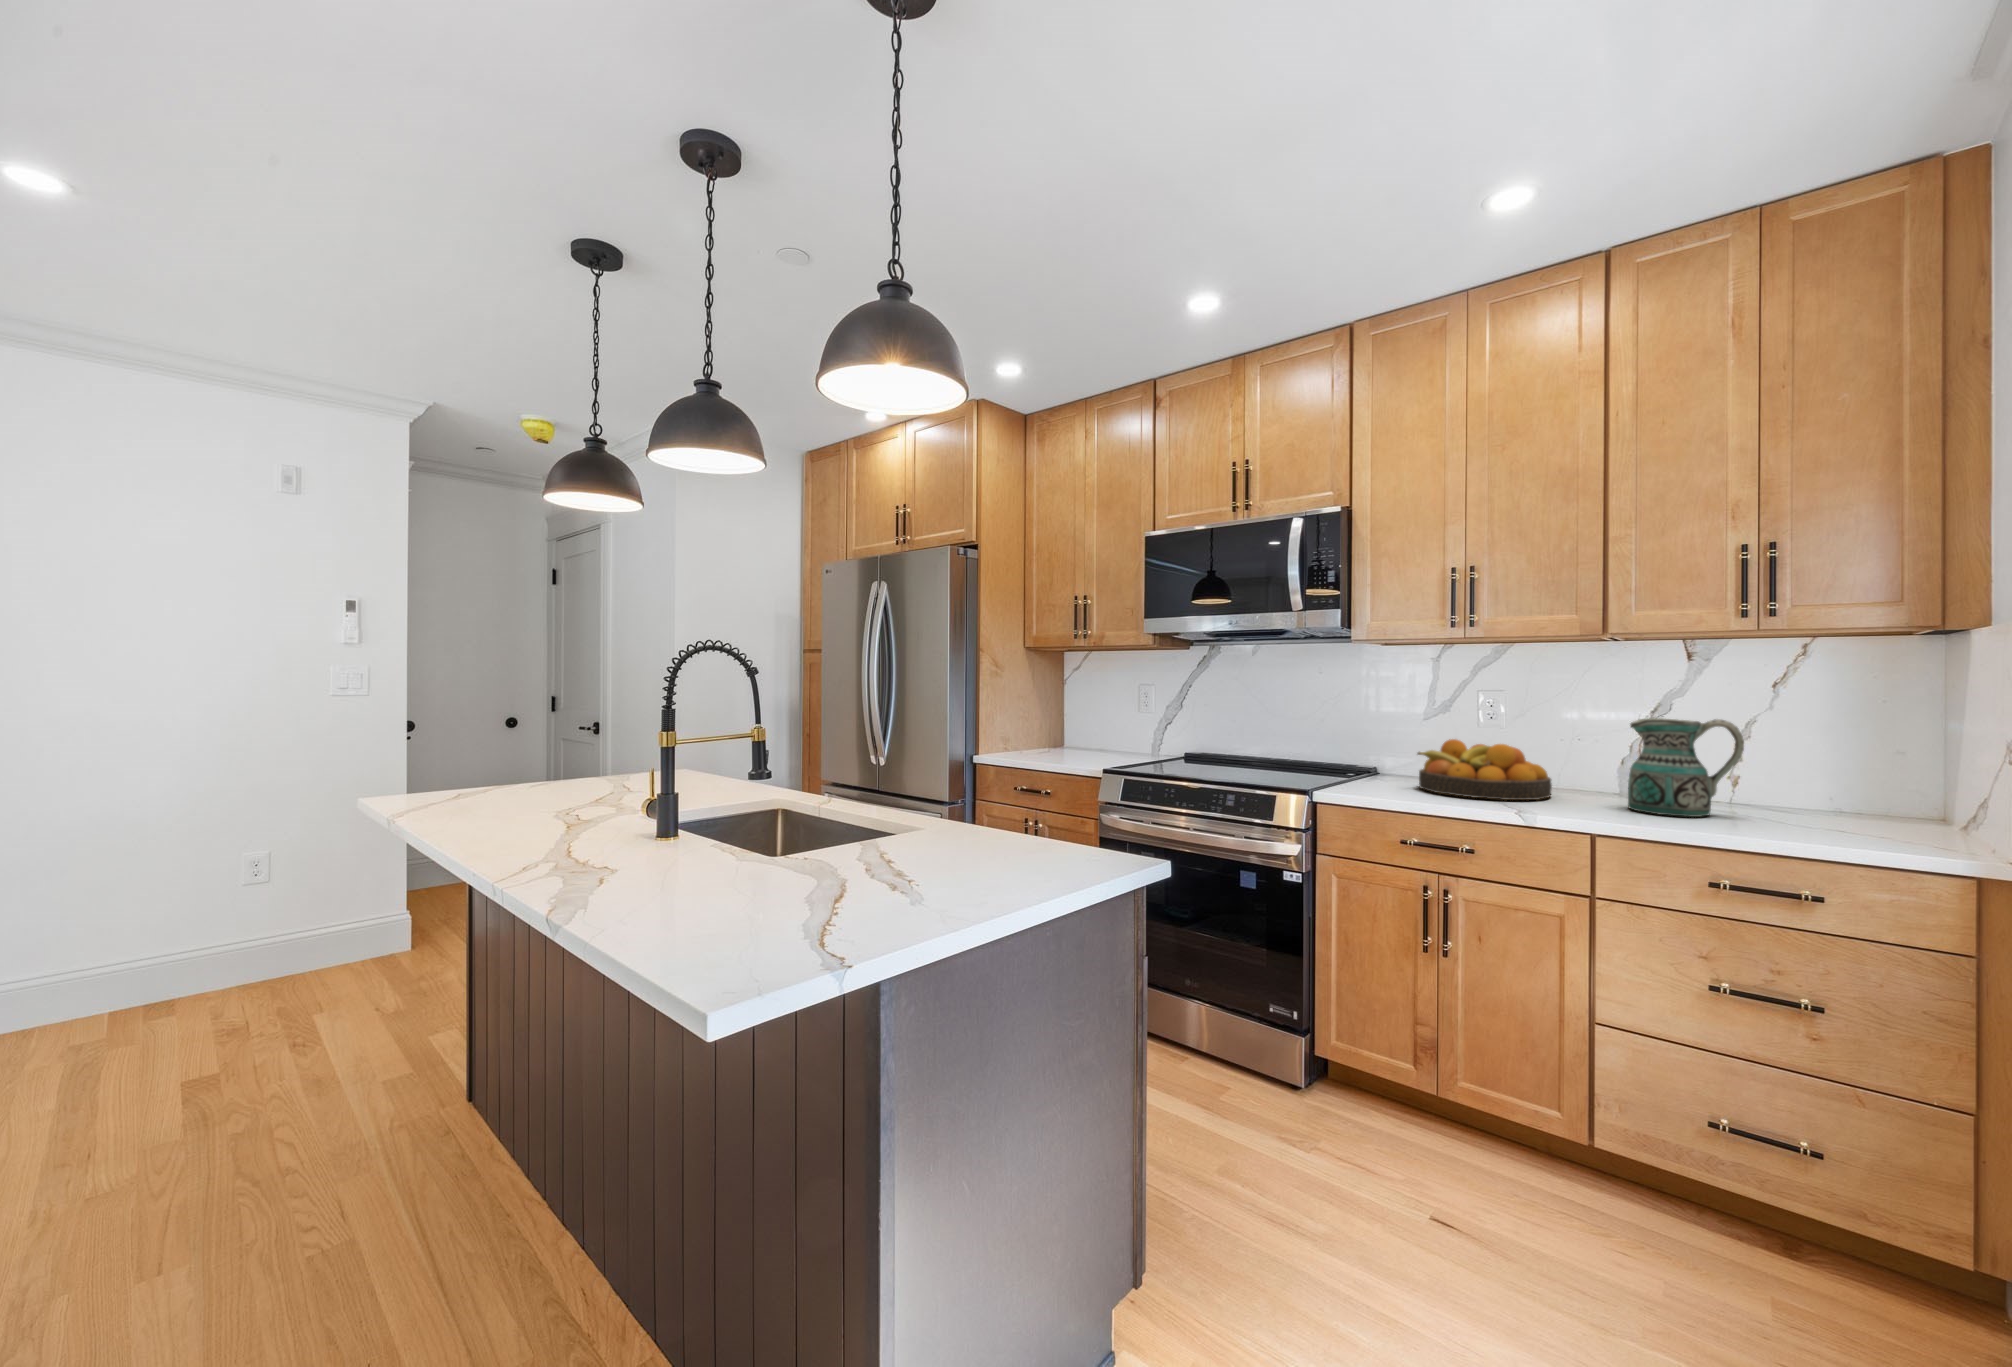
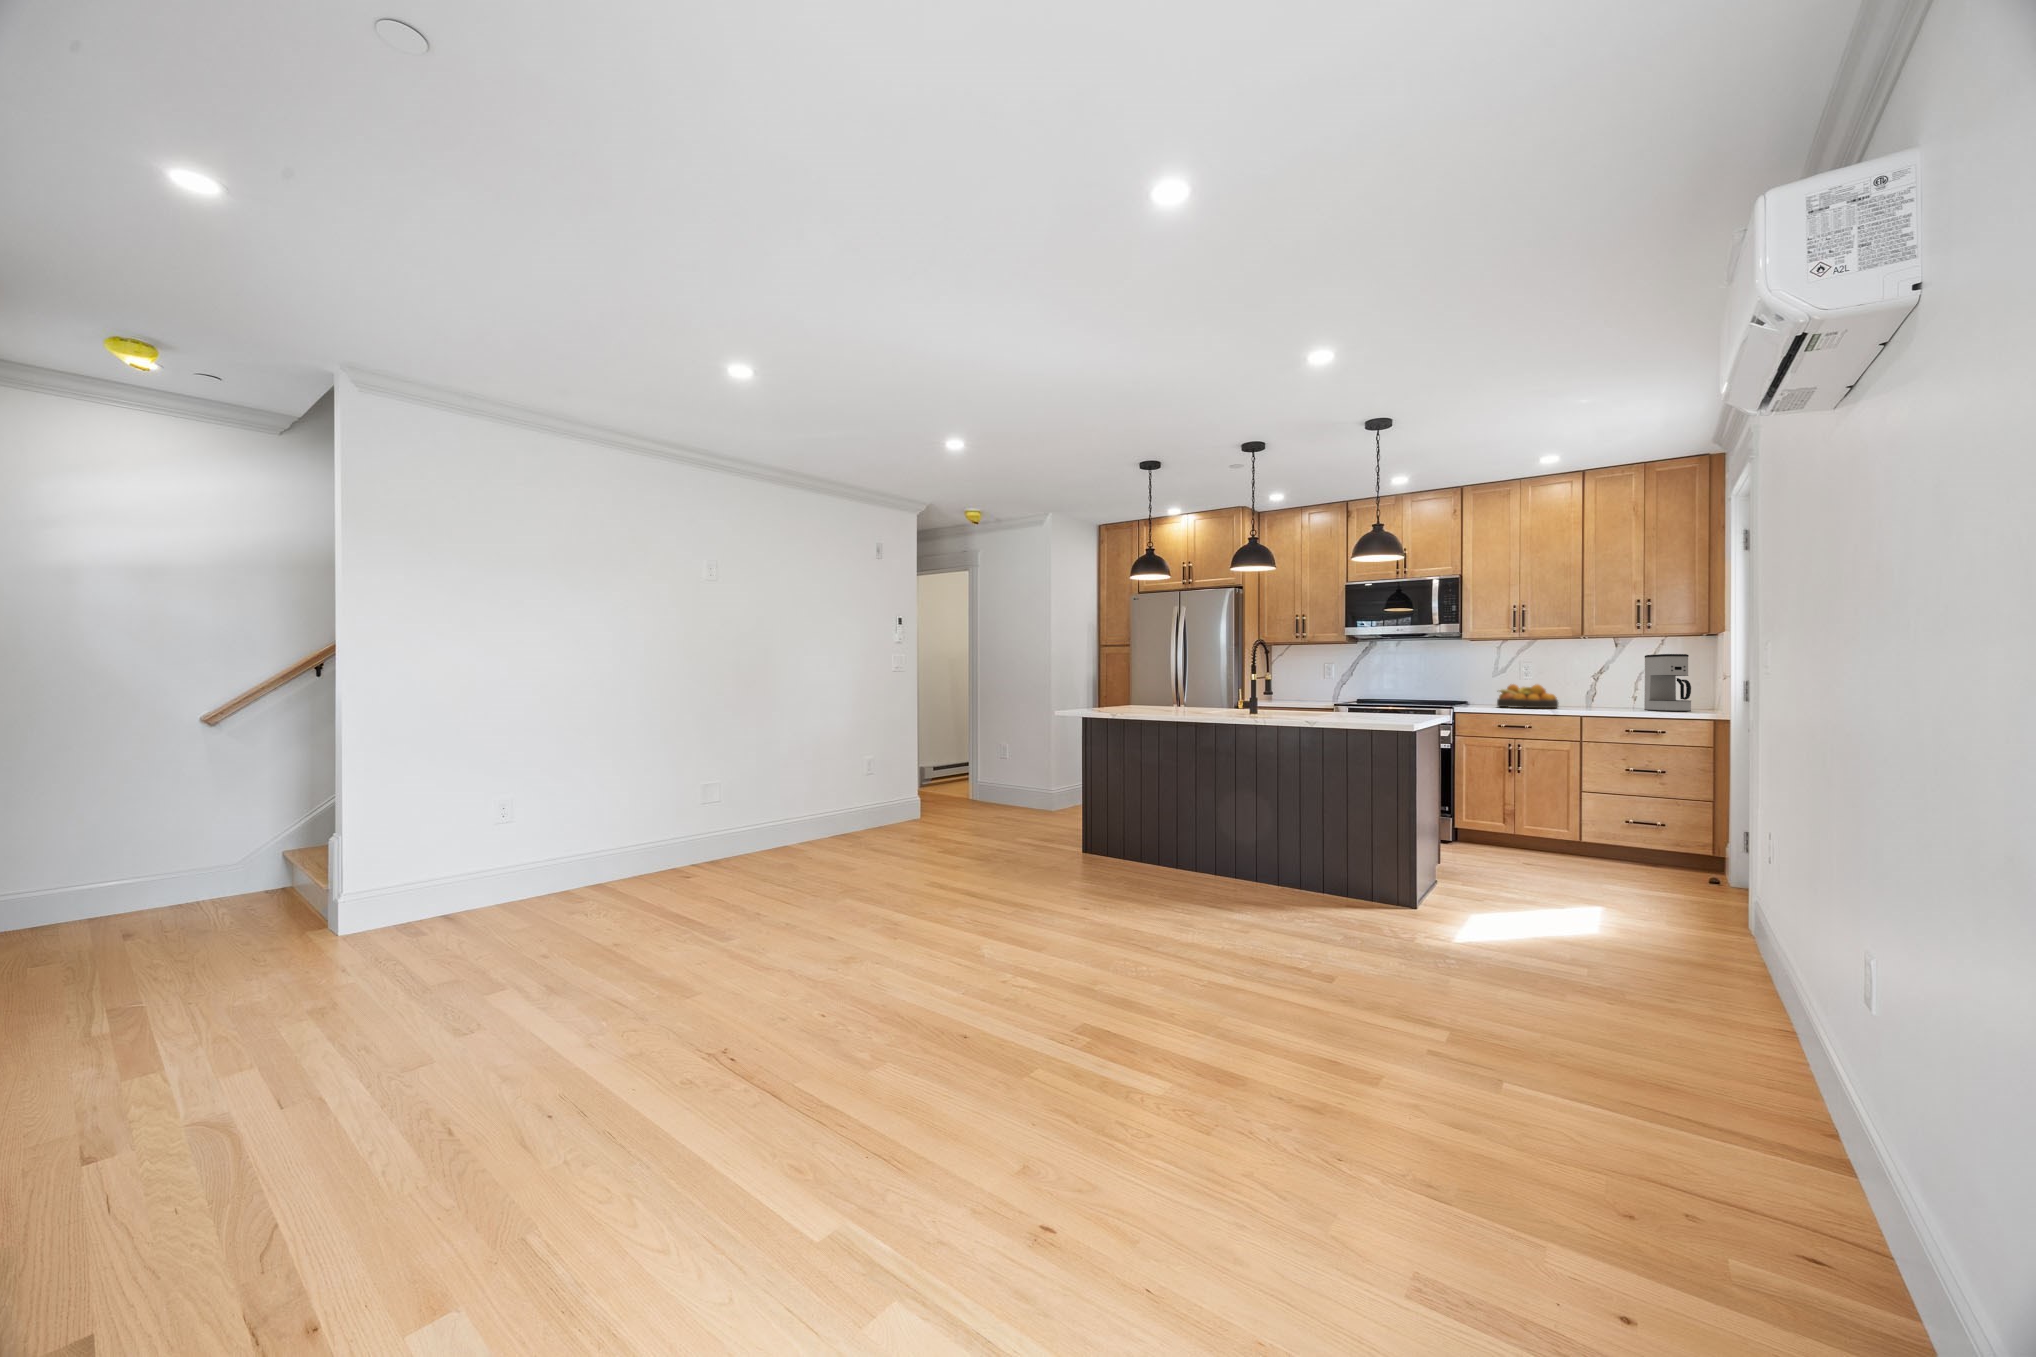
coffee maker: none [1760,681,1890,828] -> present [1644,654,1691,711]
ceramic pitcher: present [1628,718,1744,817] -> none [1592,670,1638,710]

